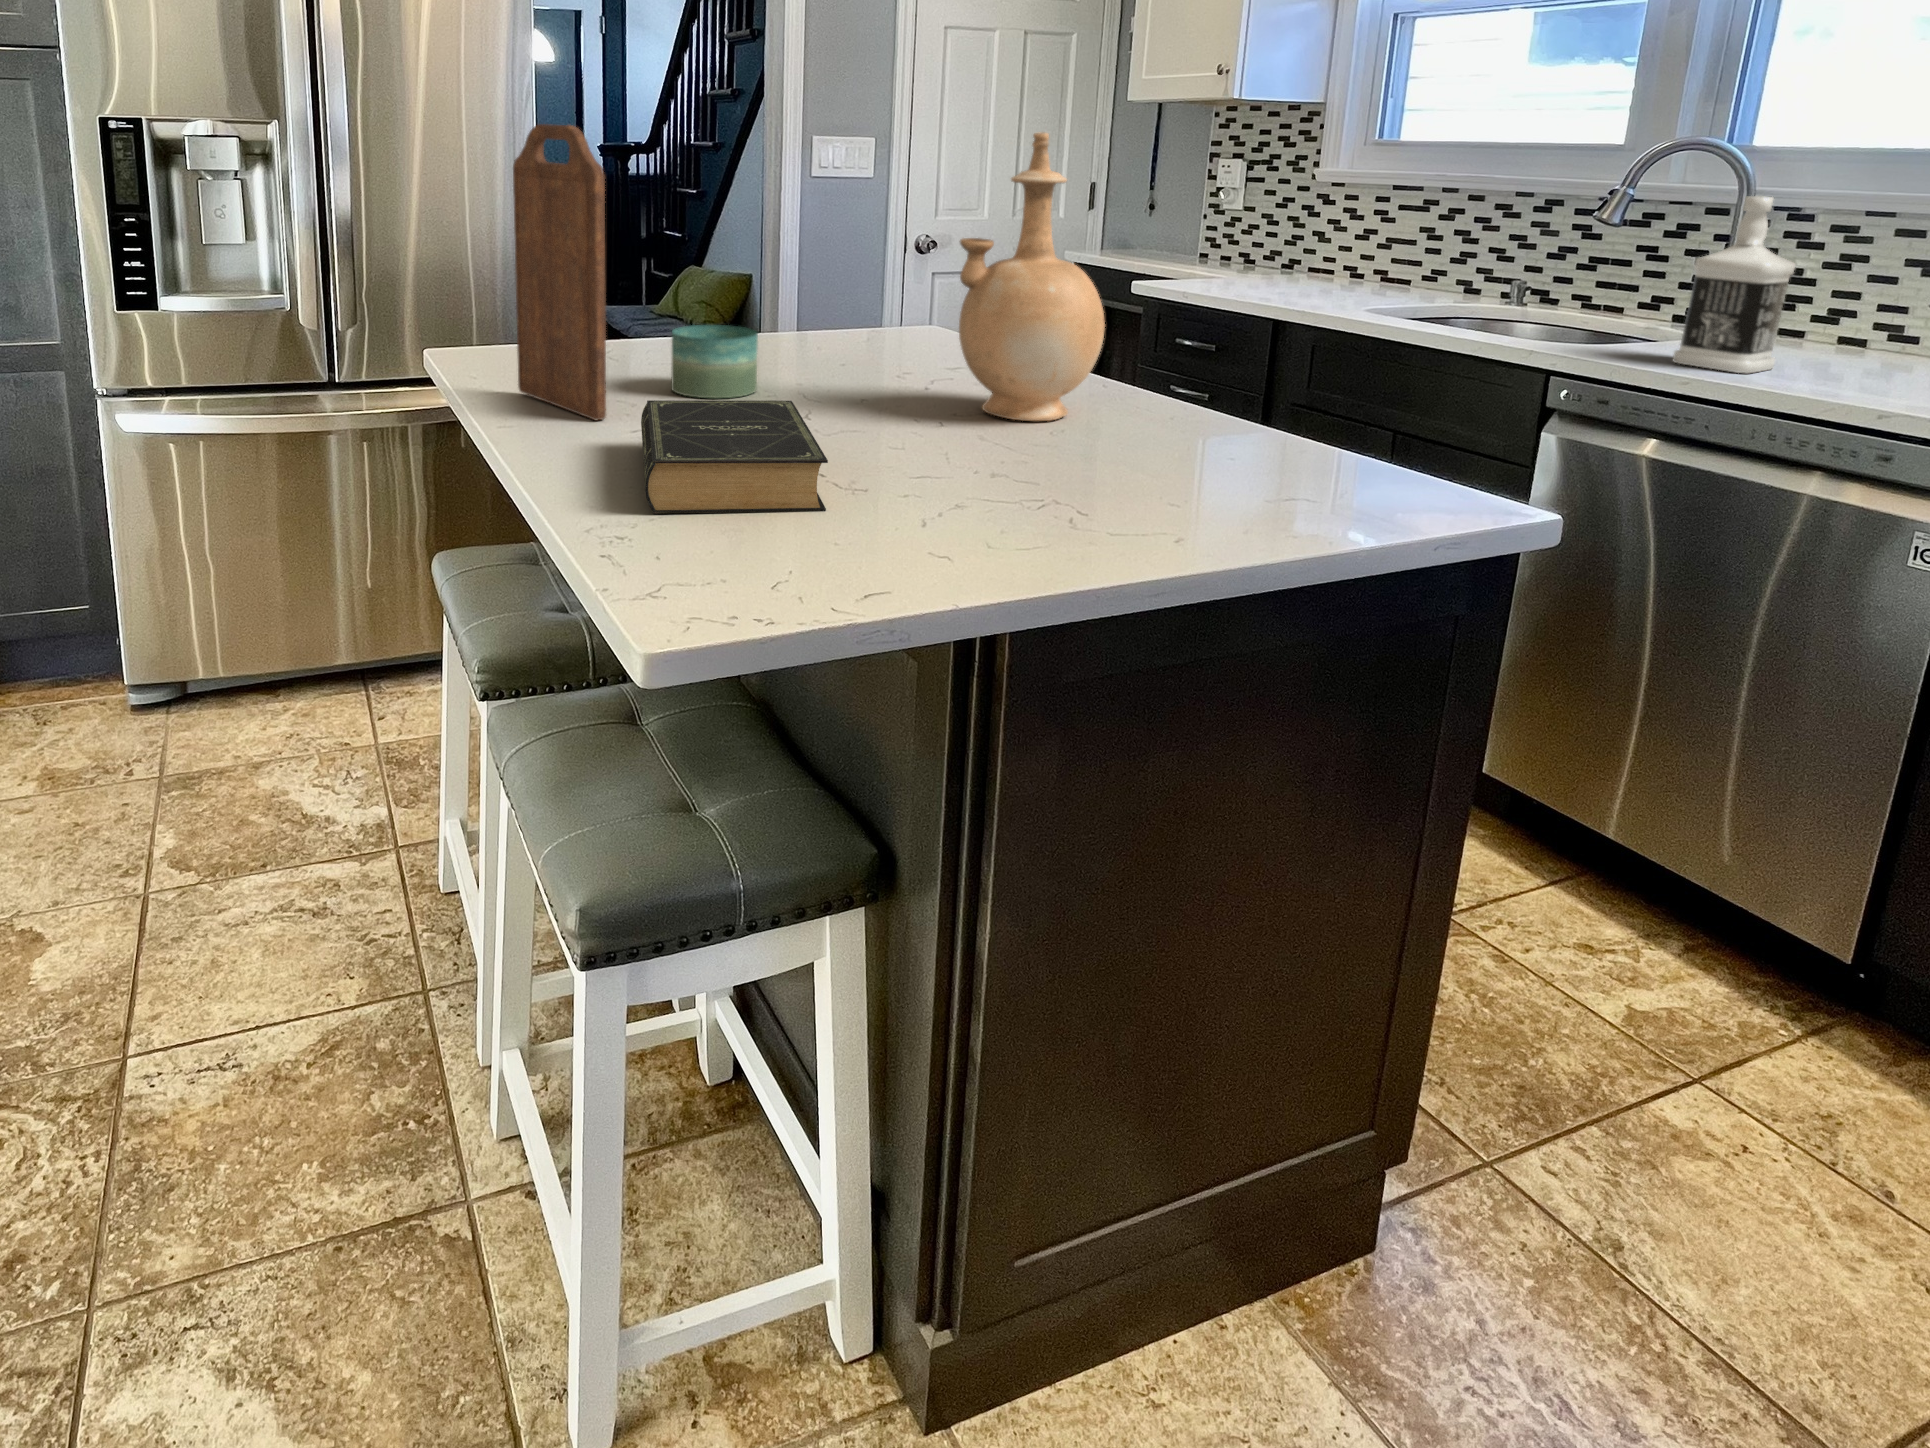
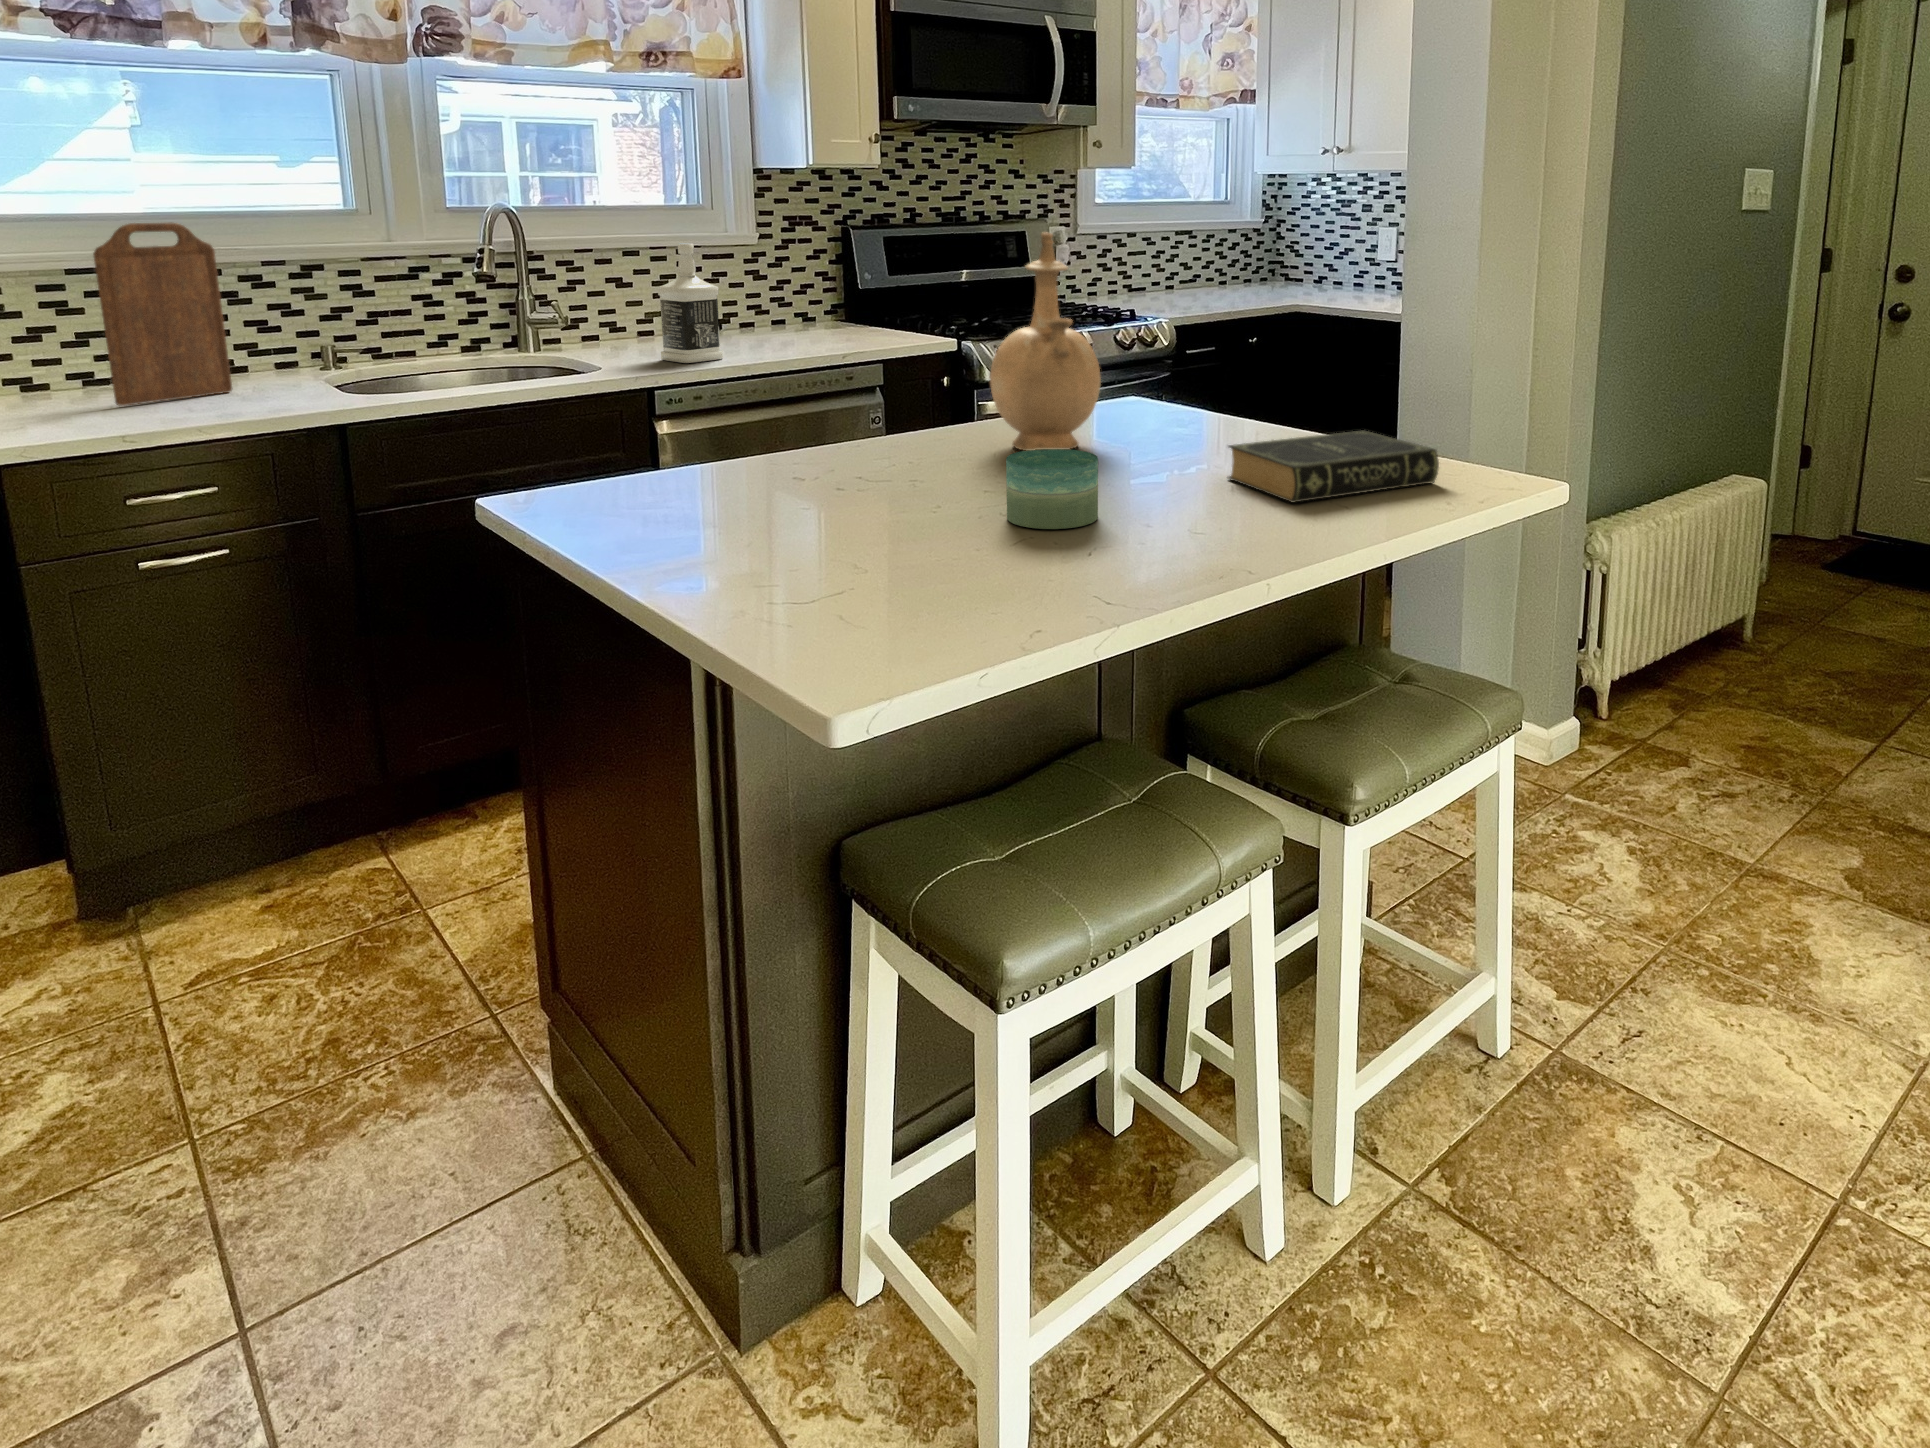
cutting board: present [513,124,606,421] -> present [93,223,232,406]

